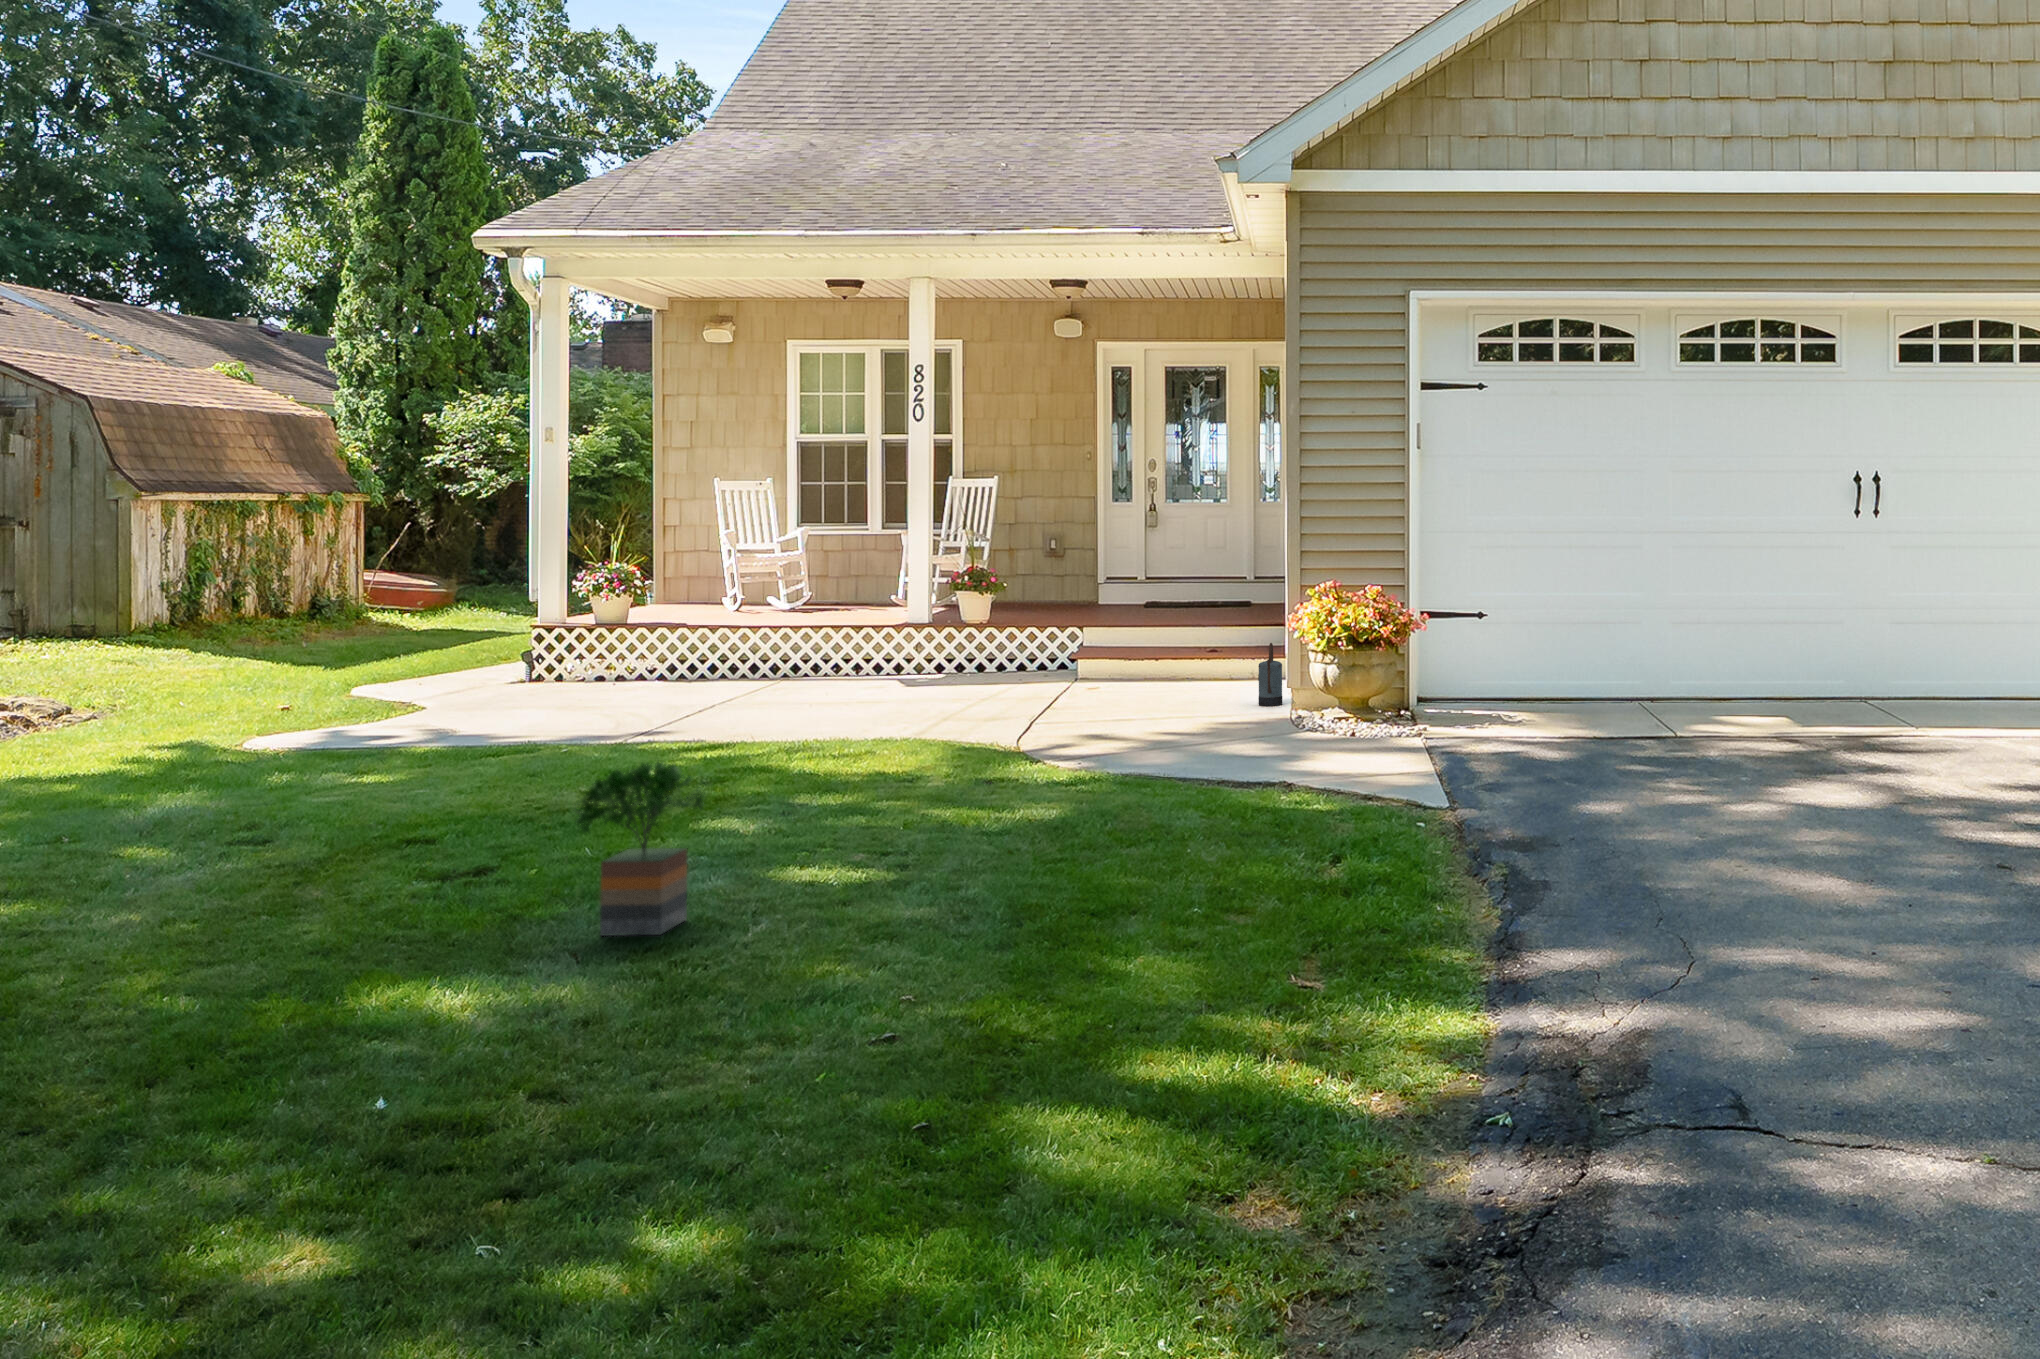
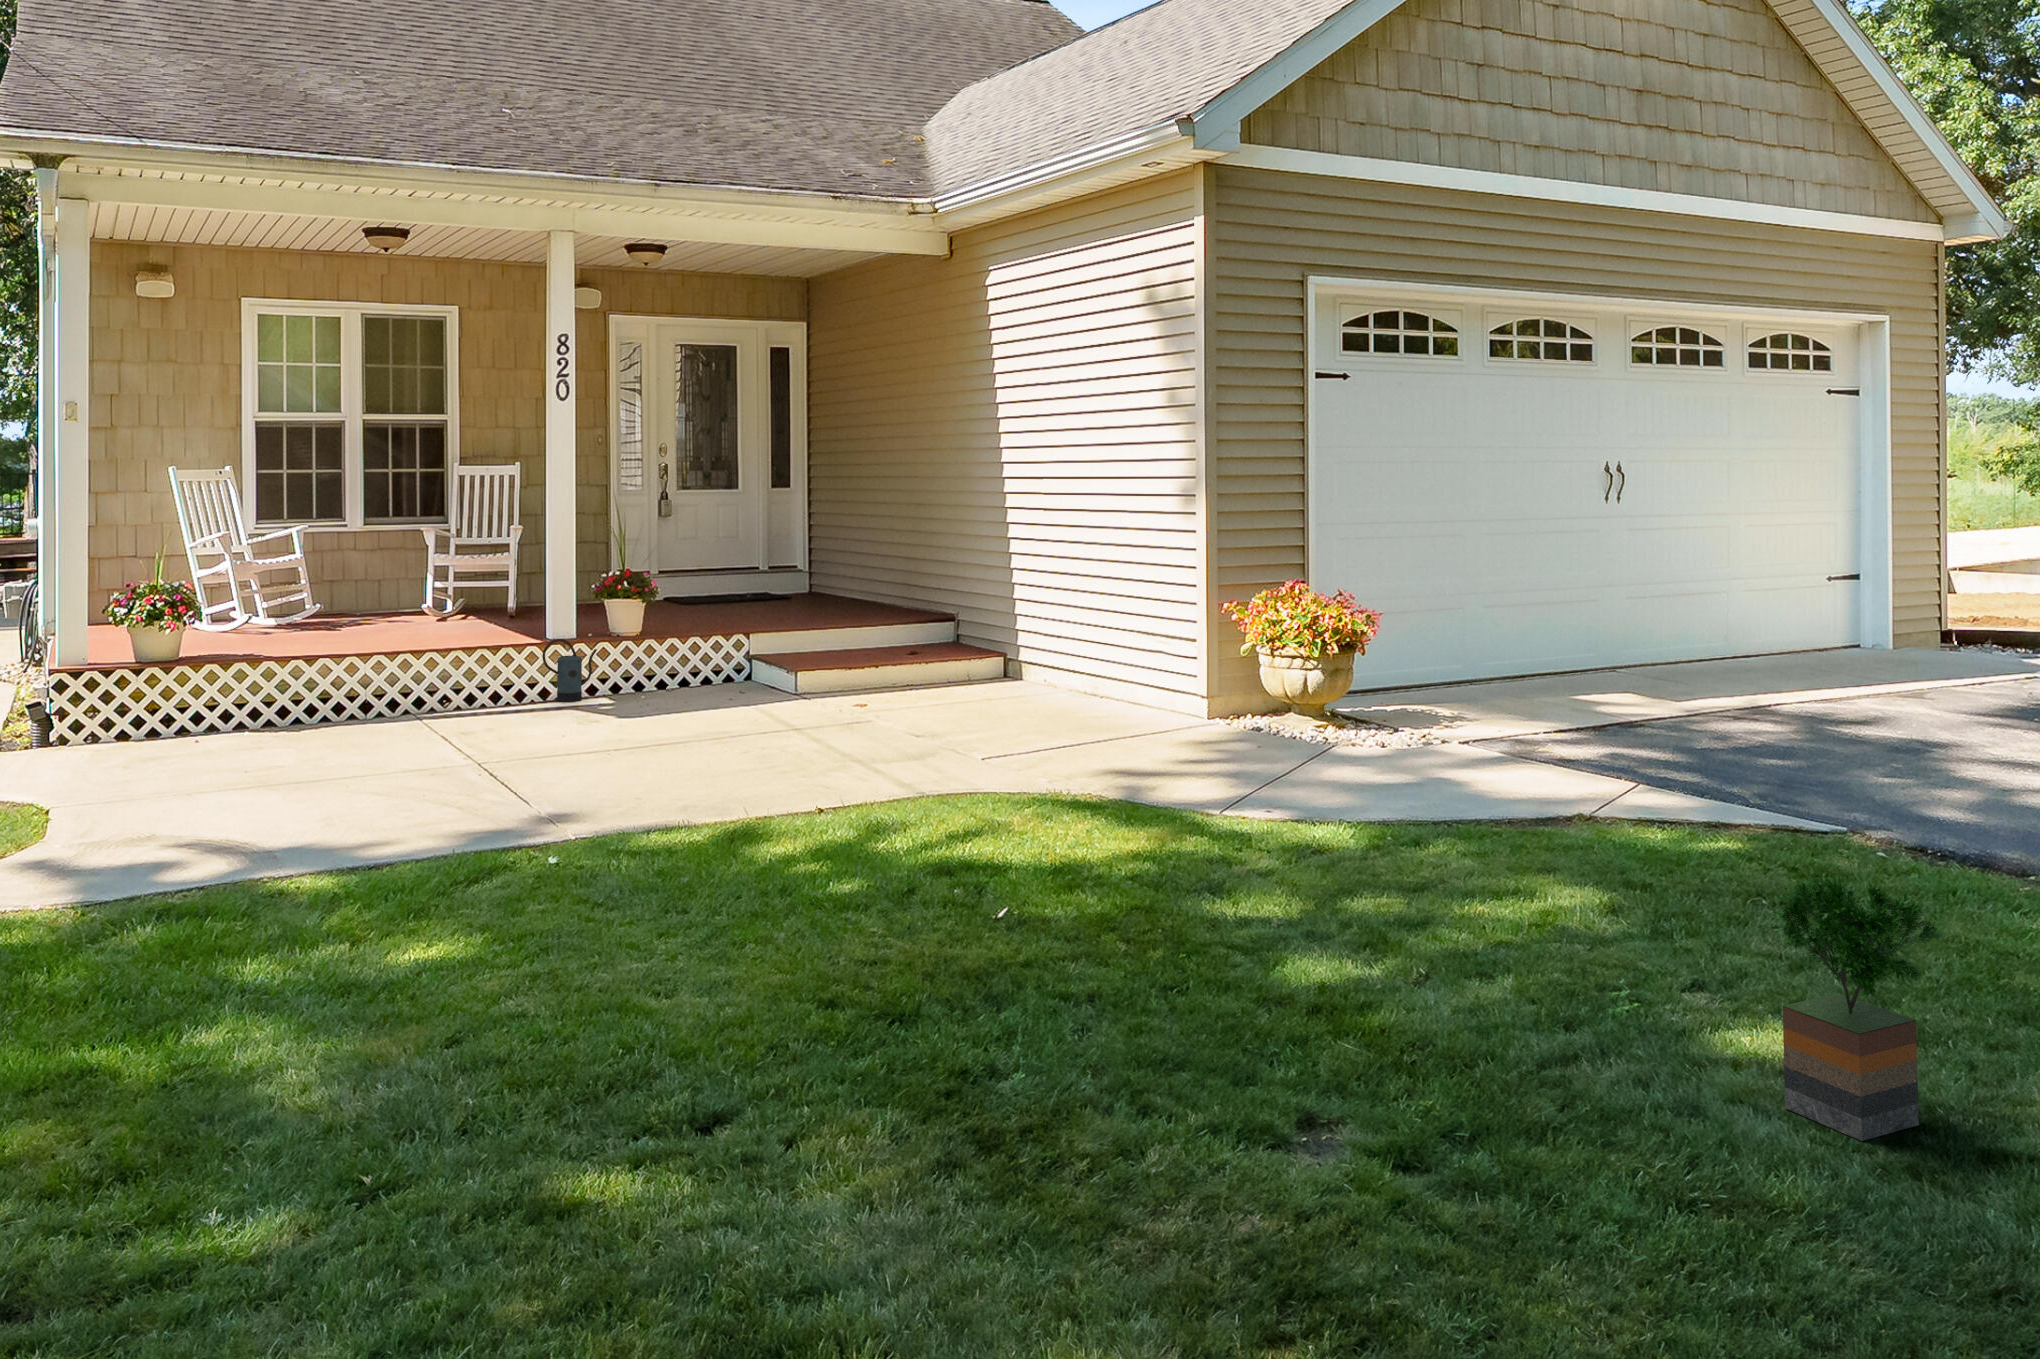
watering can: present [1258,643,1282,706] -> present [542,639,597,702]

